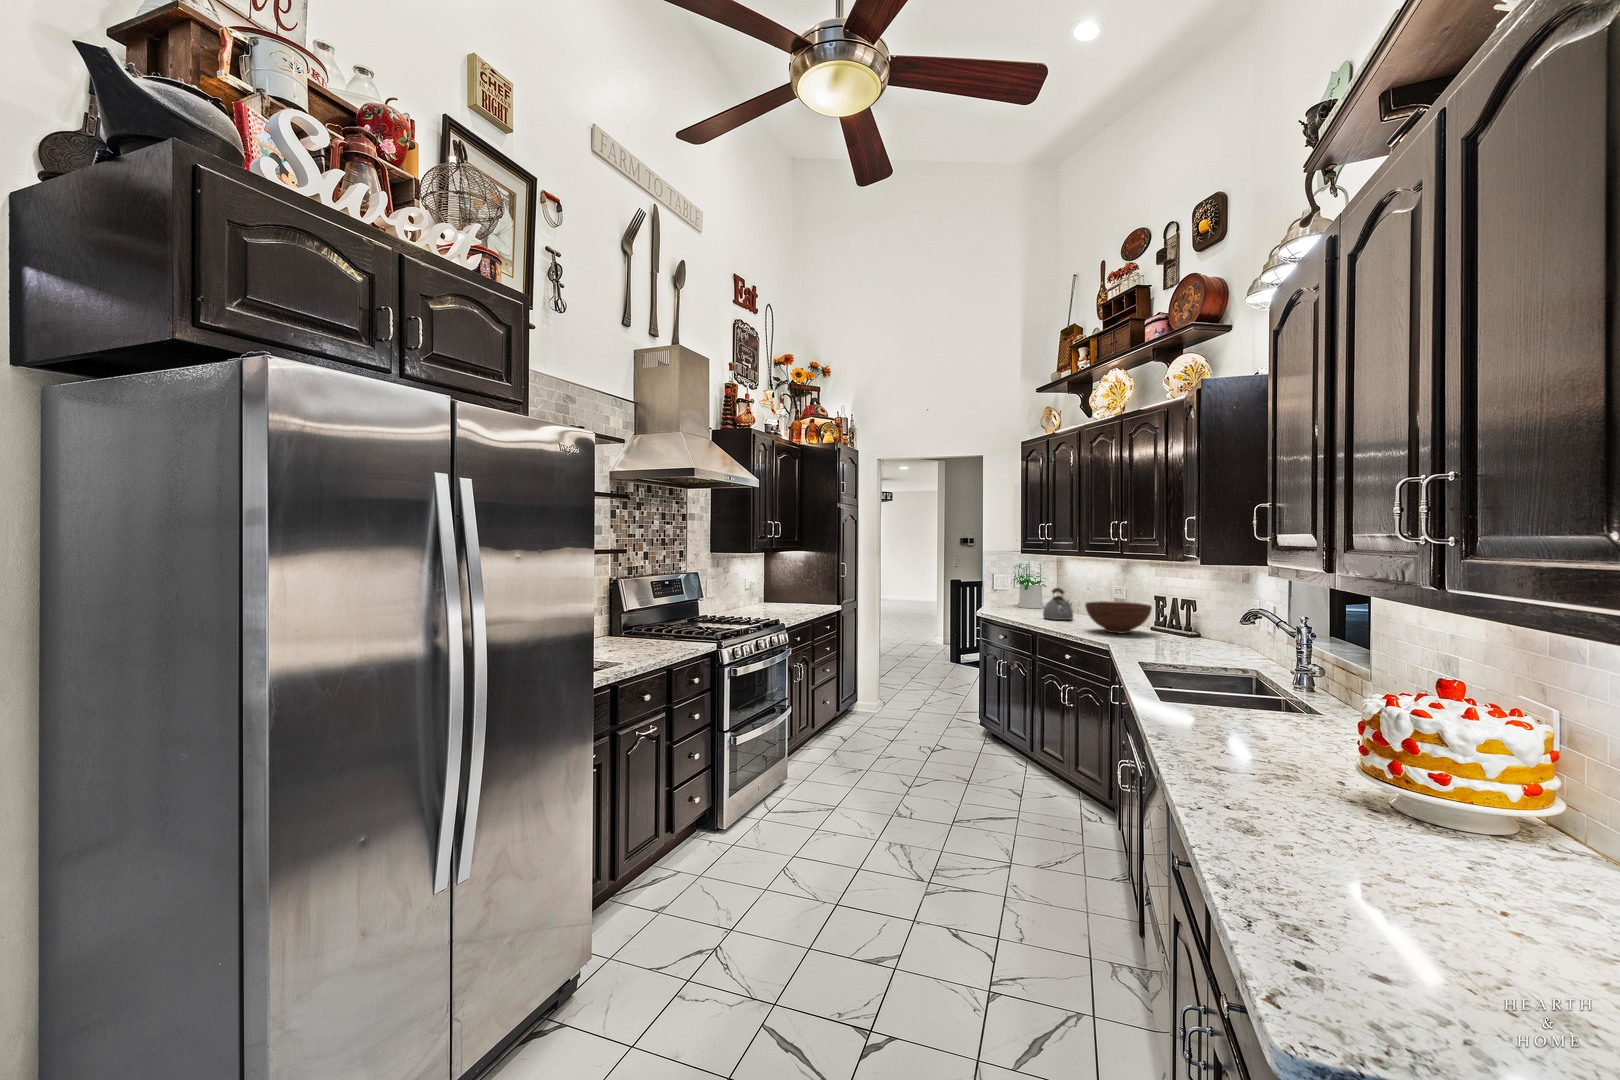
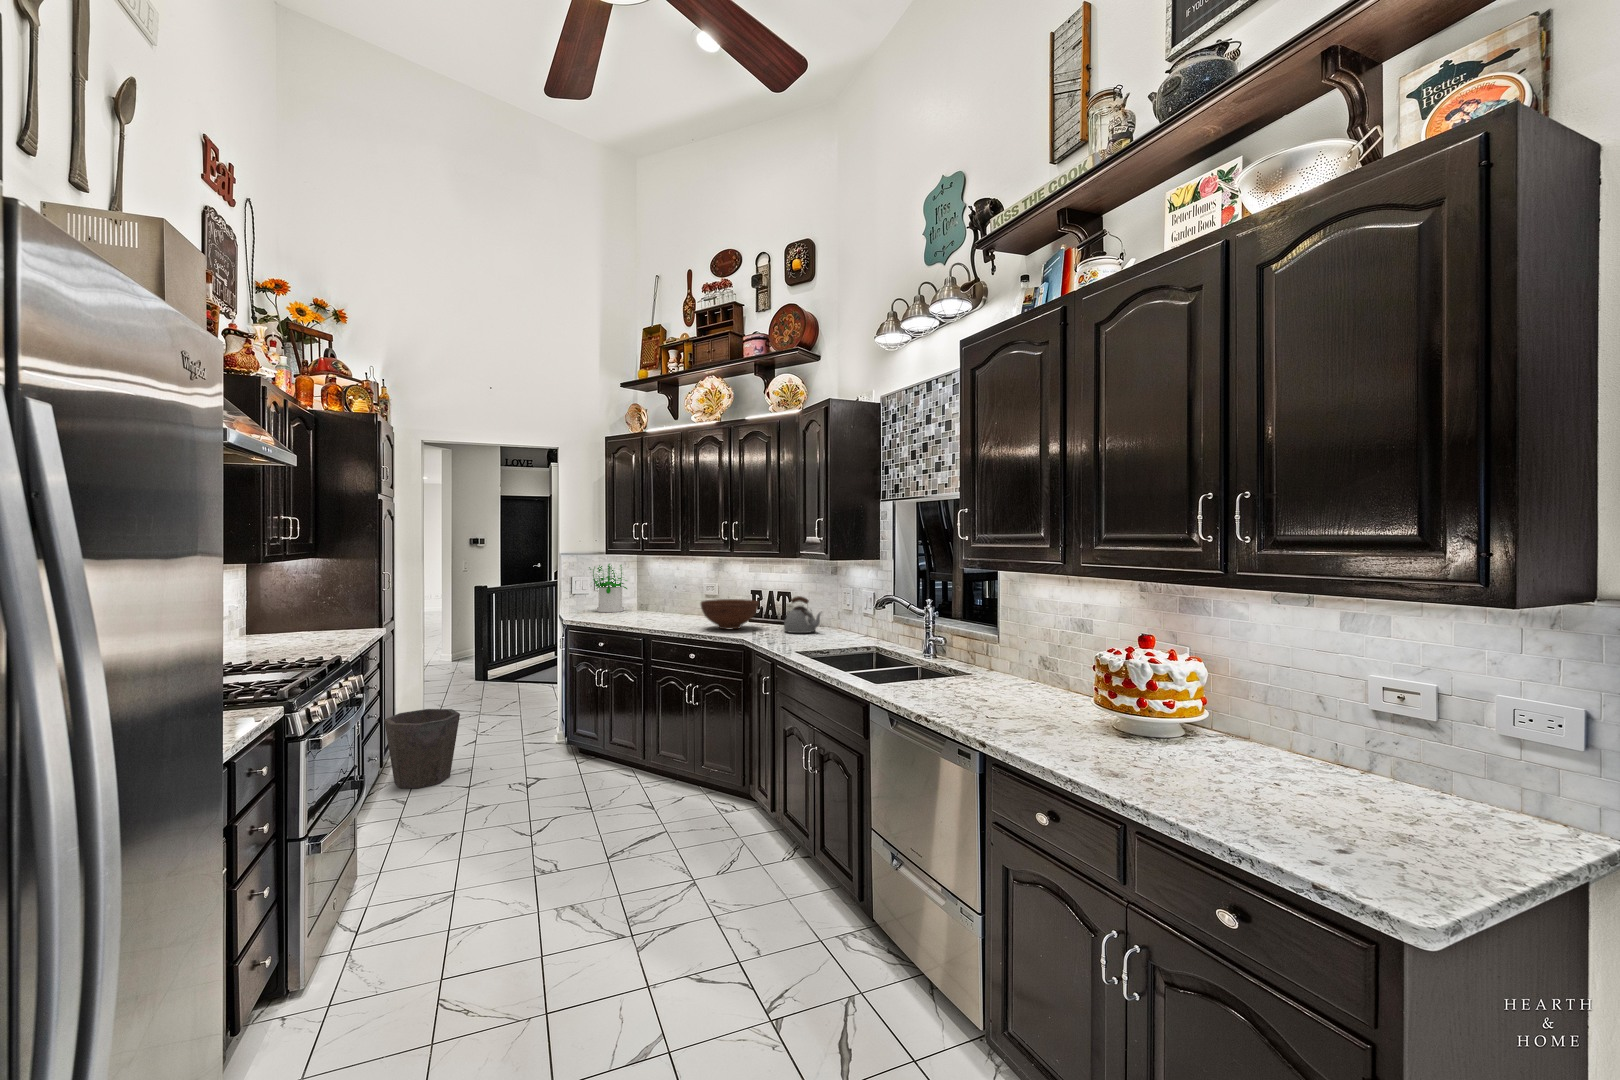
kettle: present [1043,588,1073,620] -> present [784,596,821,633]
waste bin: none [842,673,892,732] -> present [384,709,460,788]

